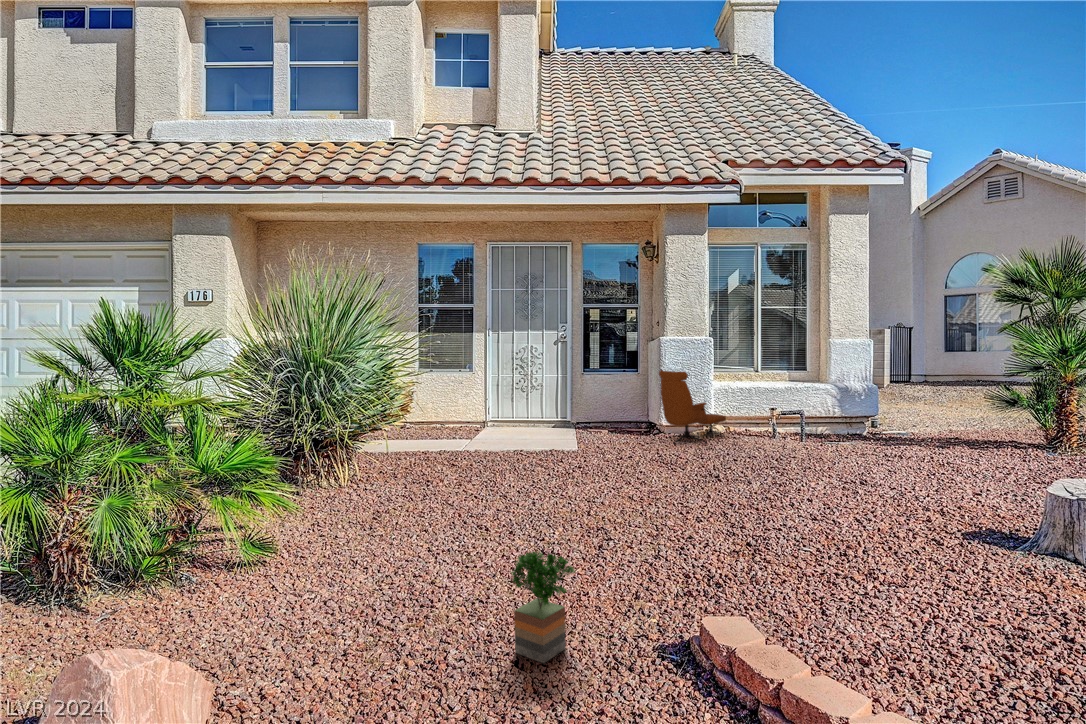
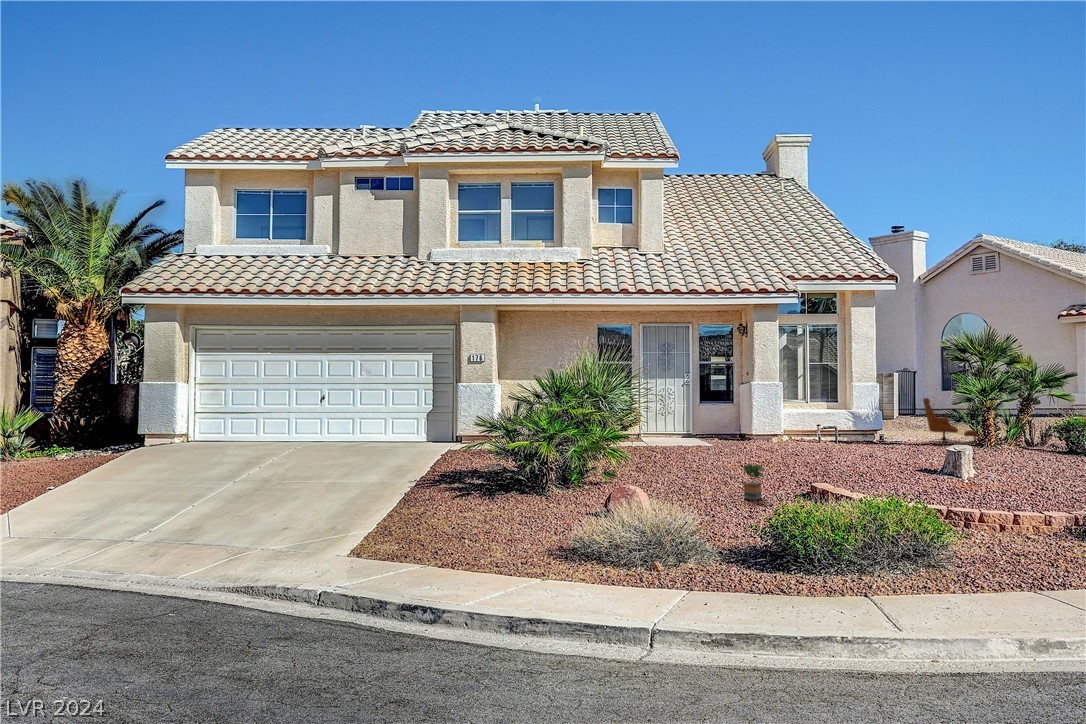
lounge chair: present [659,370,726,444] -> present [923,398,977,444]

